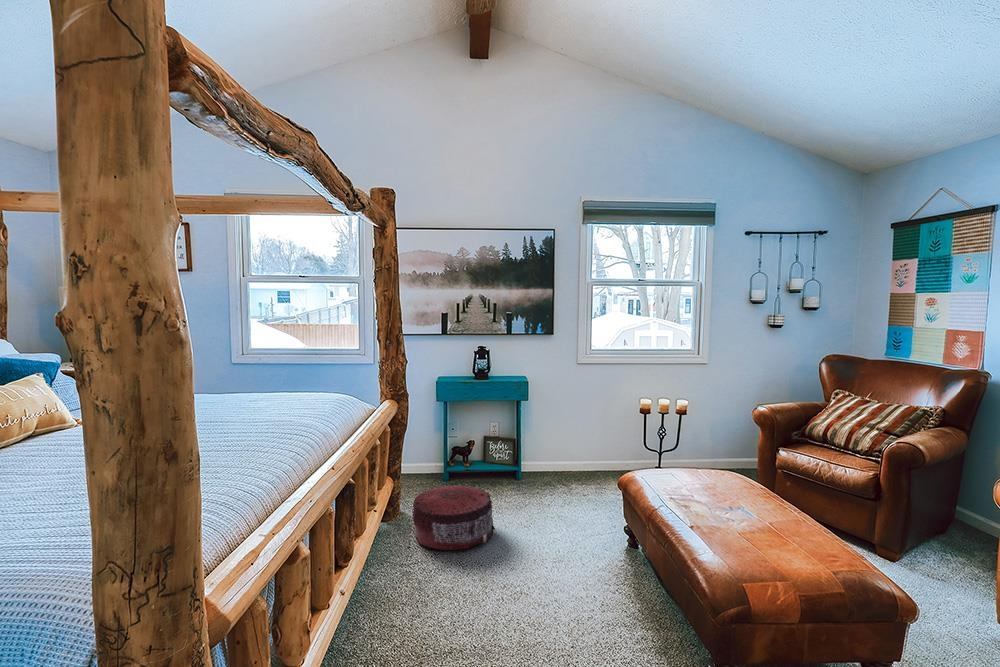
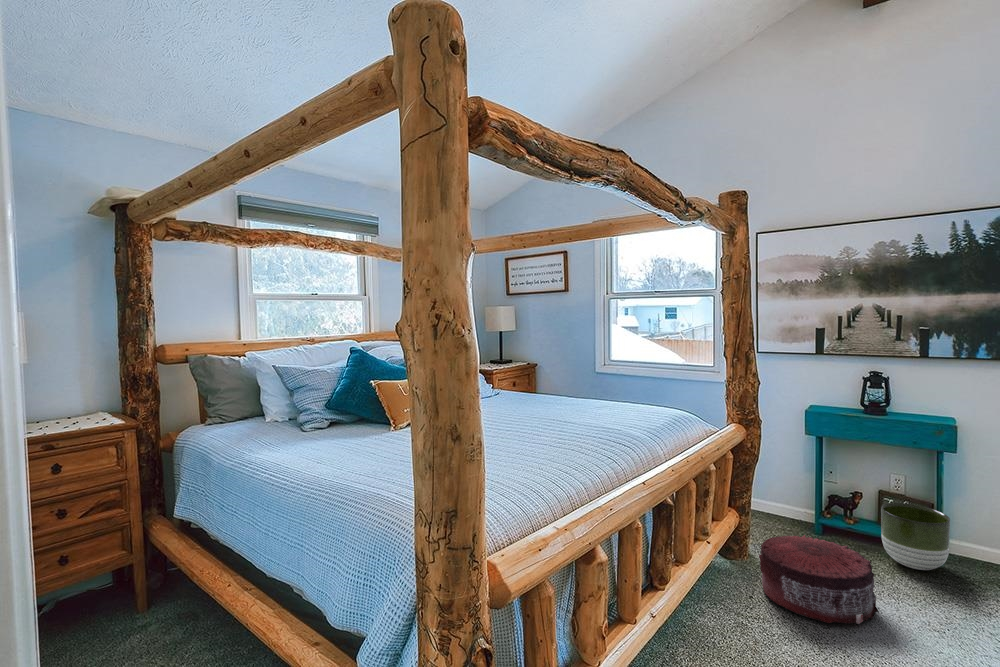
planter: none [488,444,527,491] -> present [881,503,950,570]

